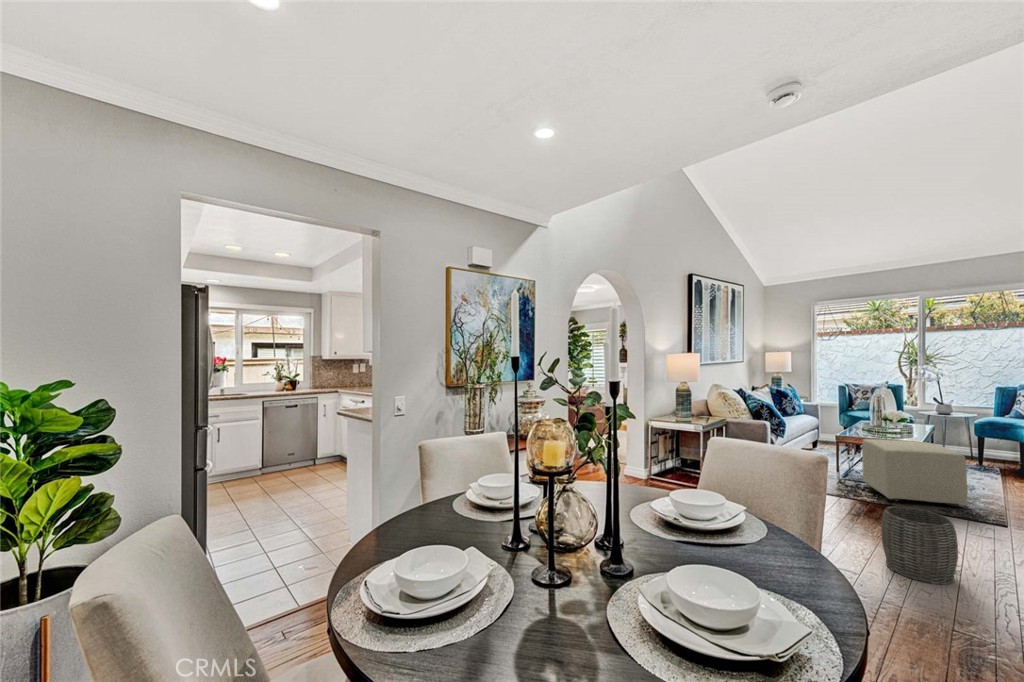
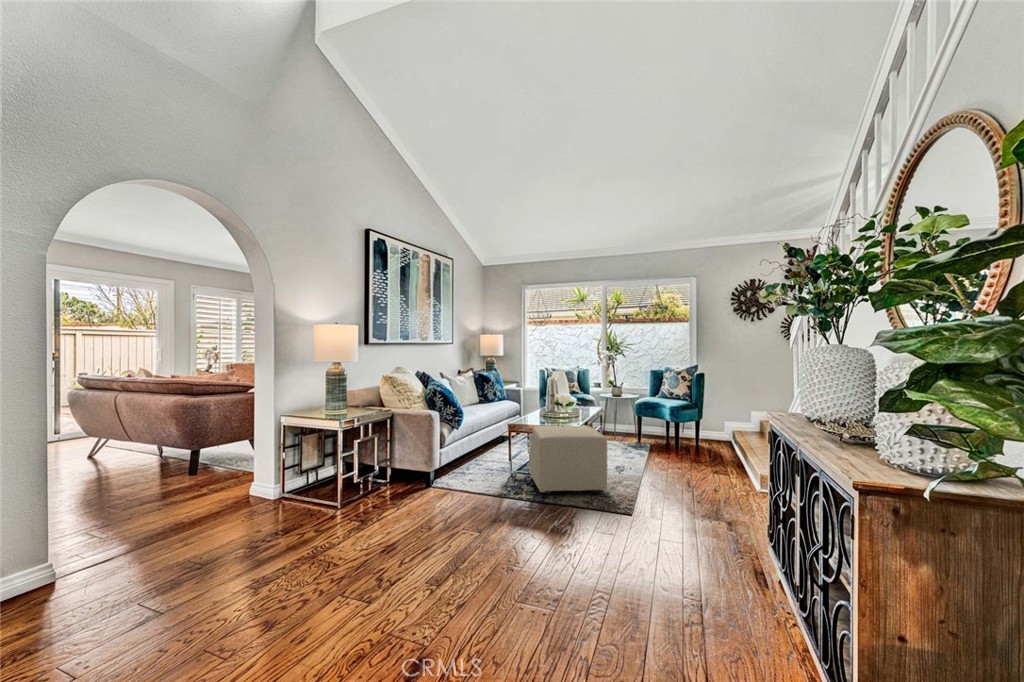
woven basket: present [881,507,958,584] -> none [476,517,552,627]

